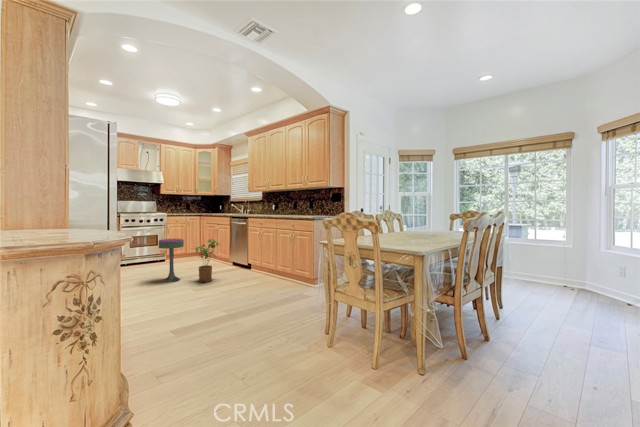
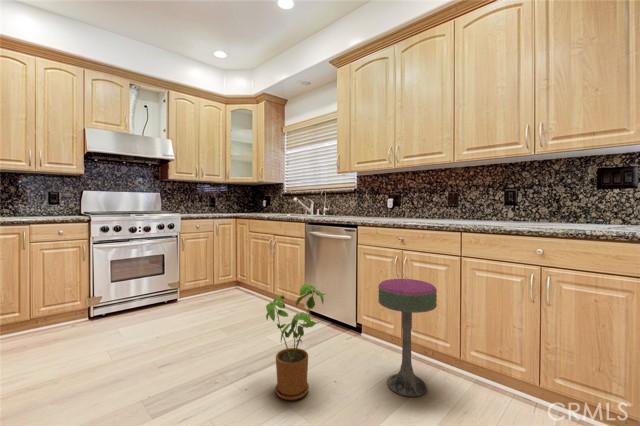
bar stool: present [159,239,184,282] -> present [378,279,437,397]

